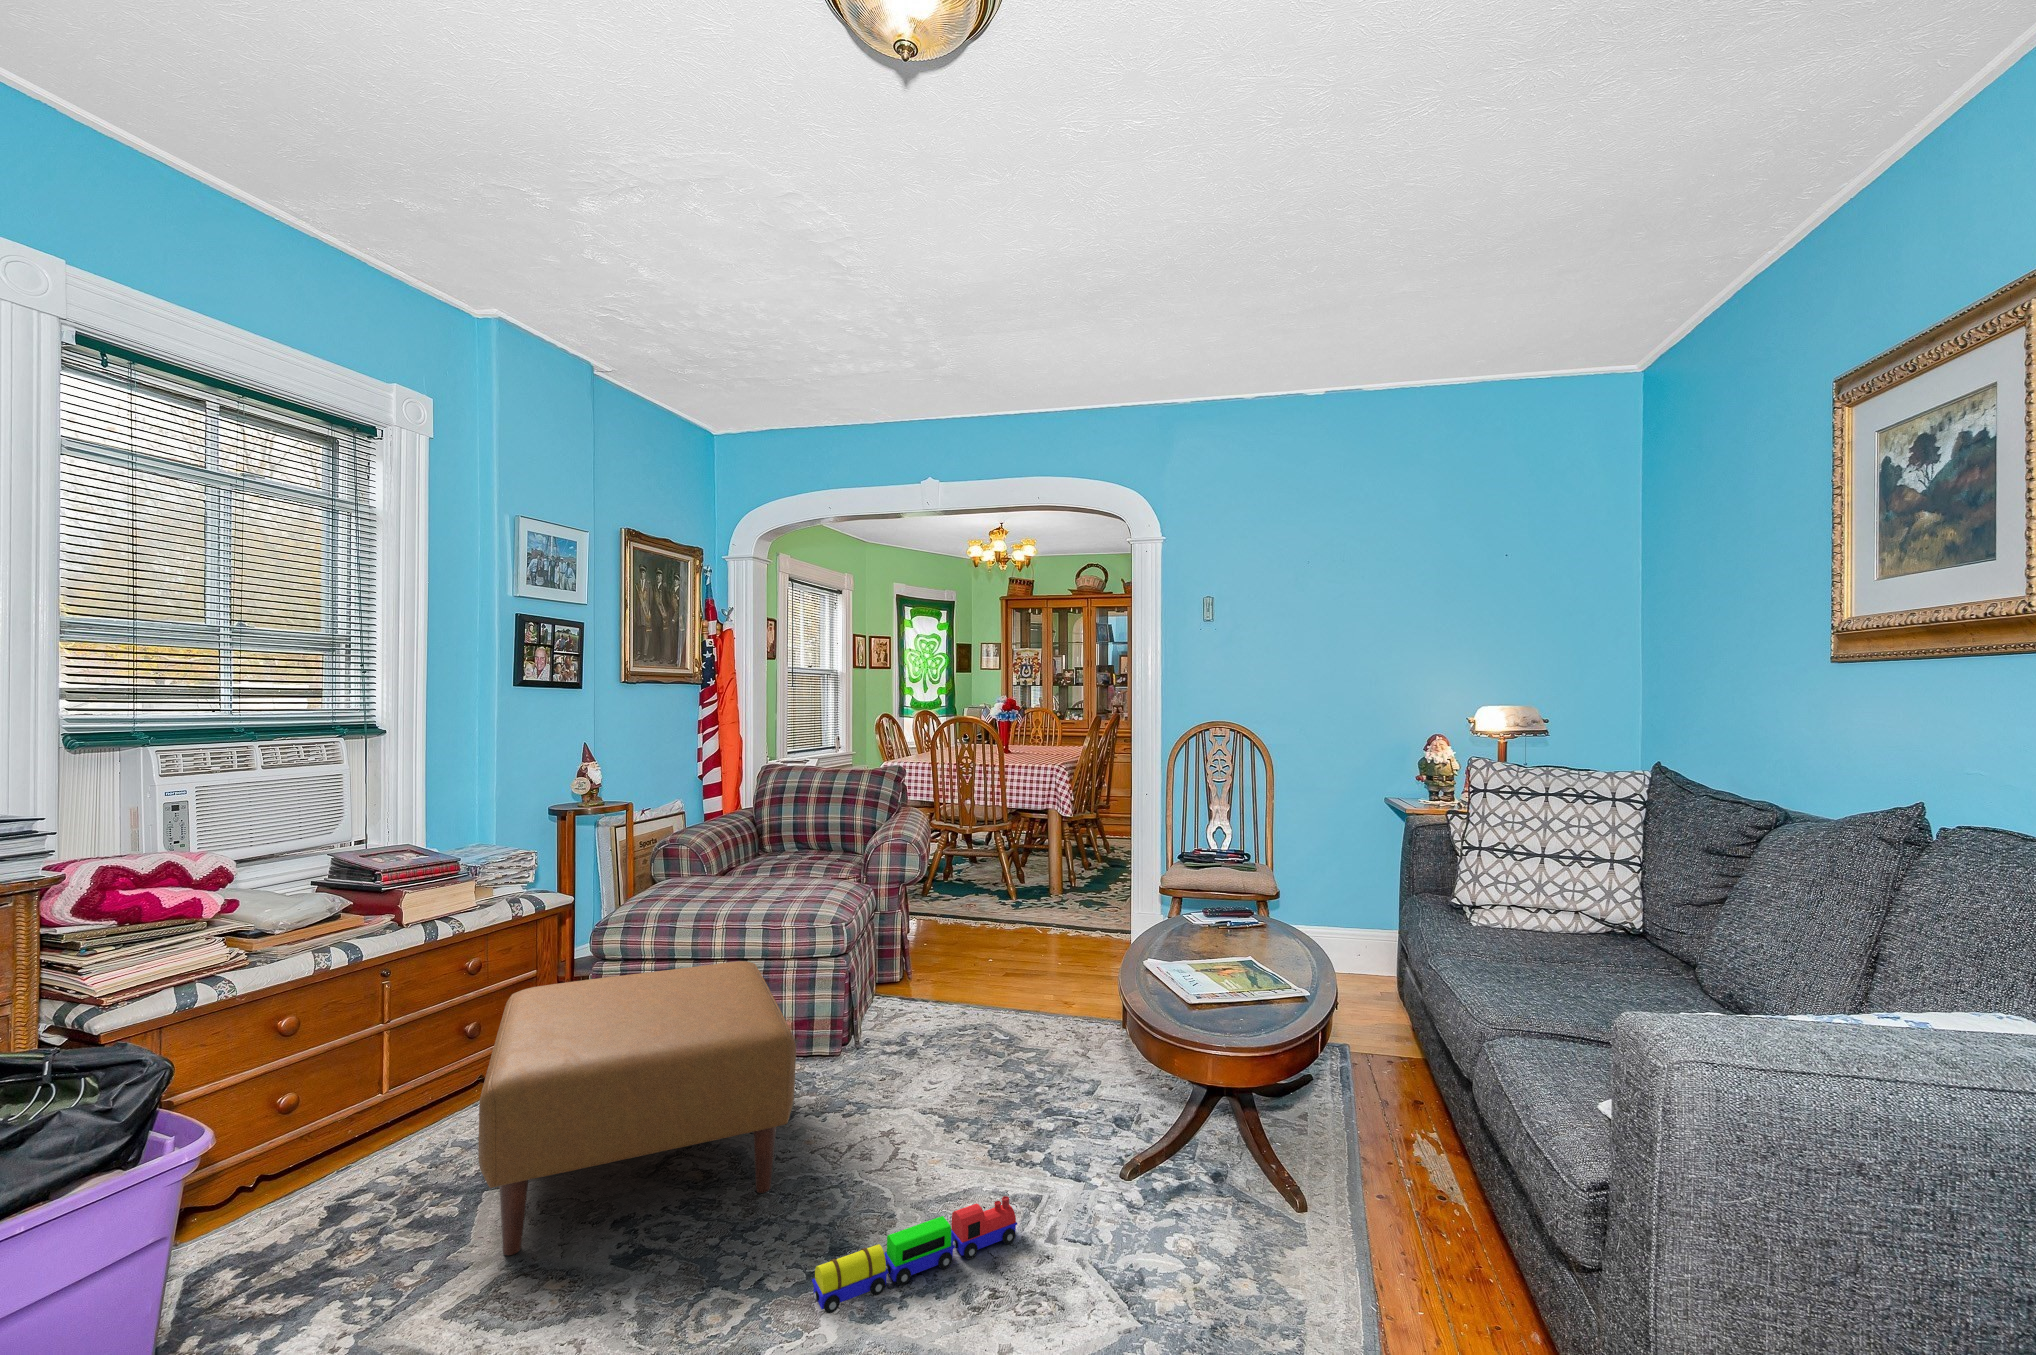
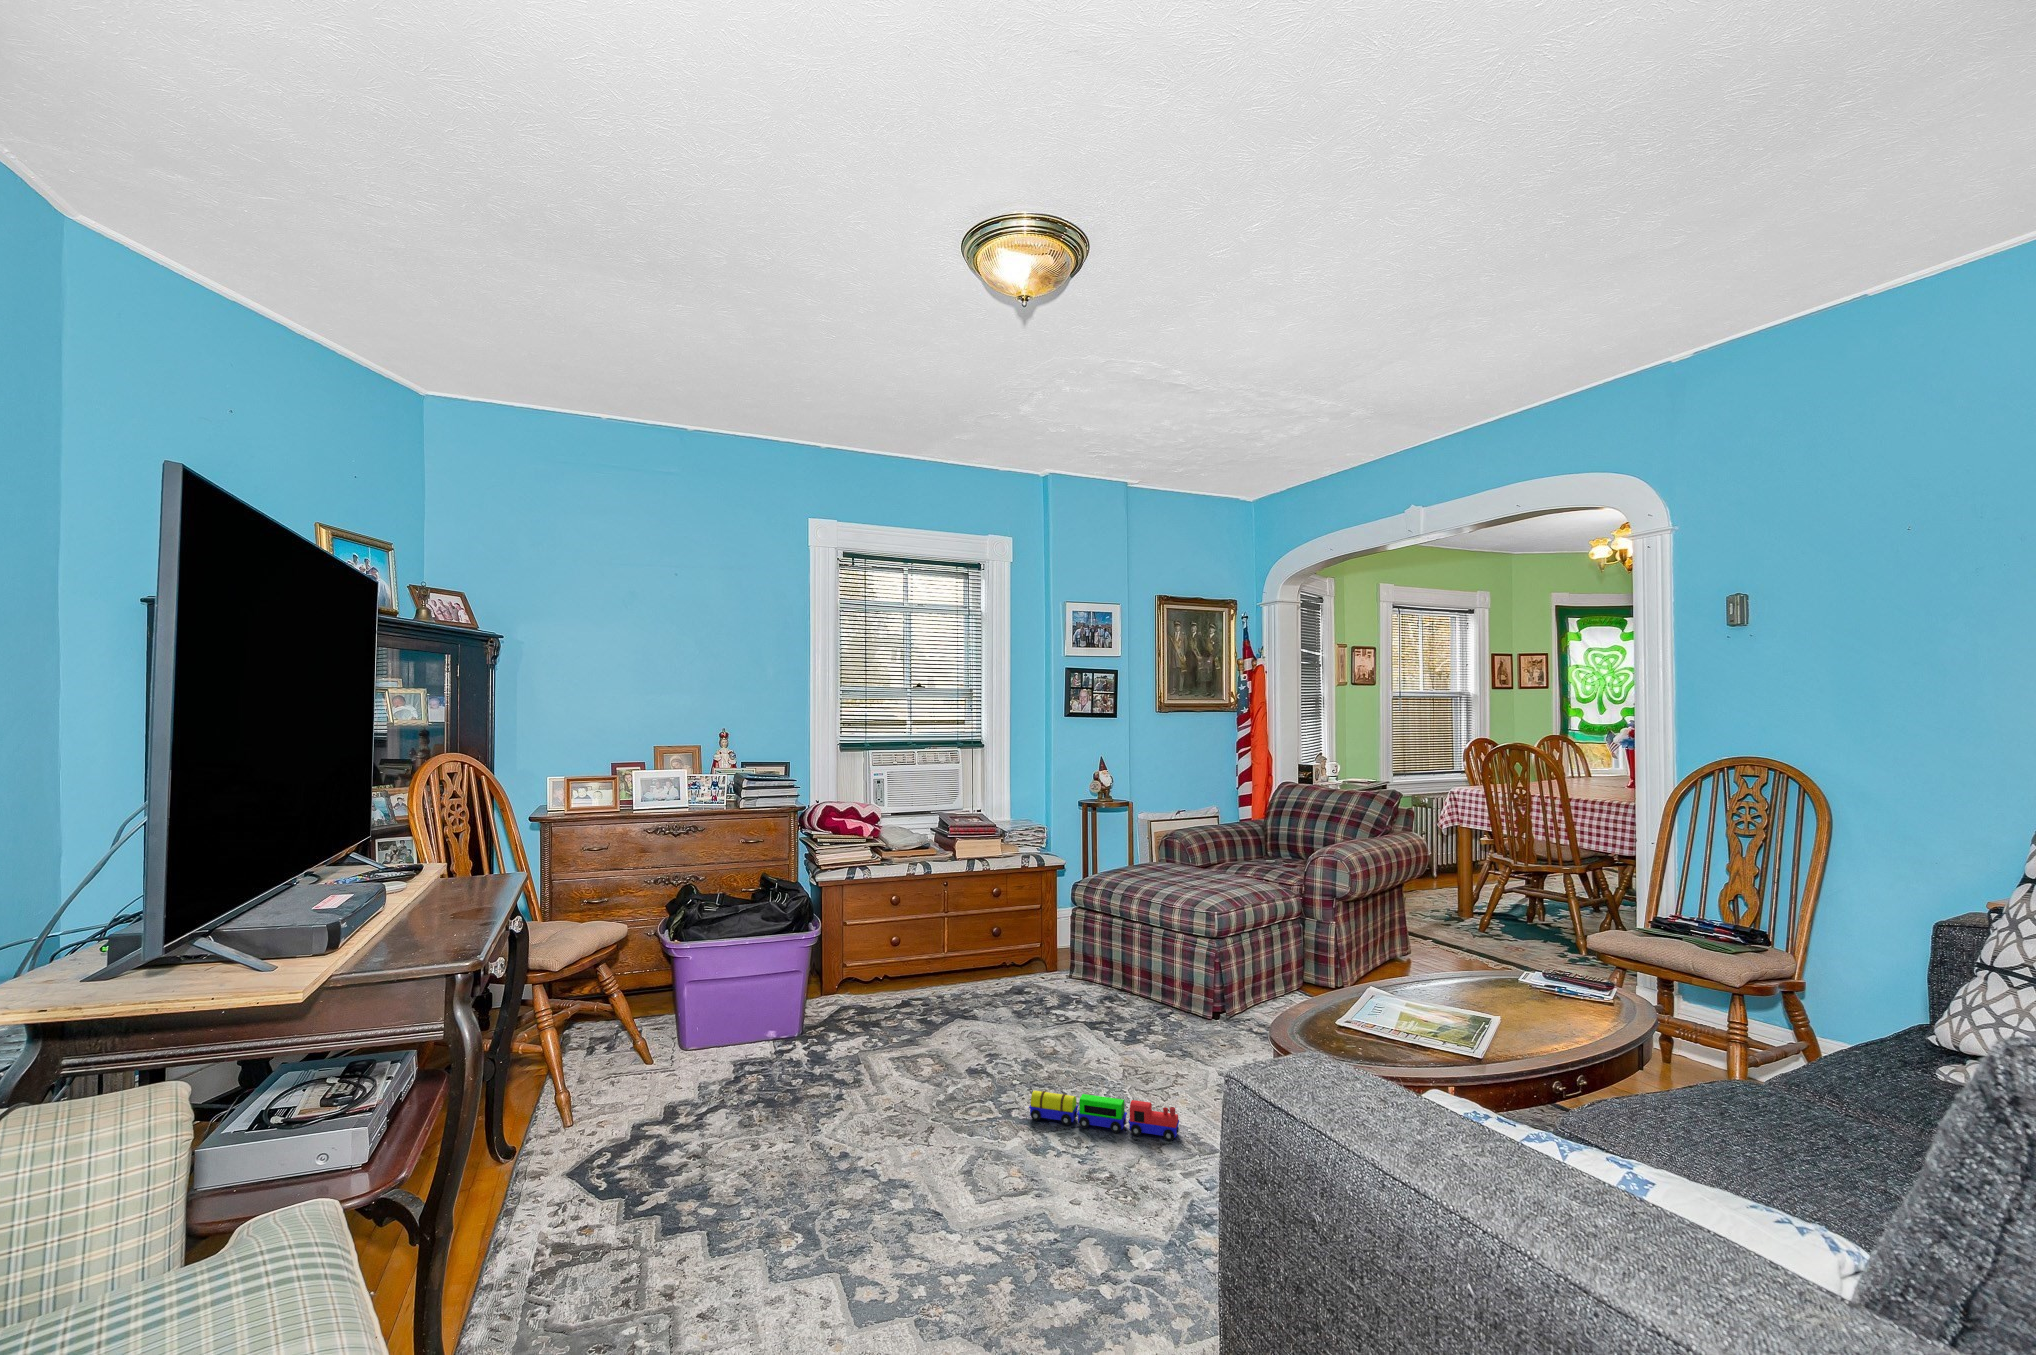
ottoman: present [478,961,796,1255] -> none [925,907,1135,1064]

